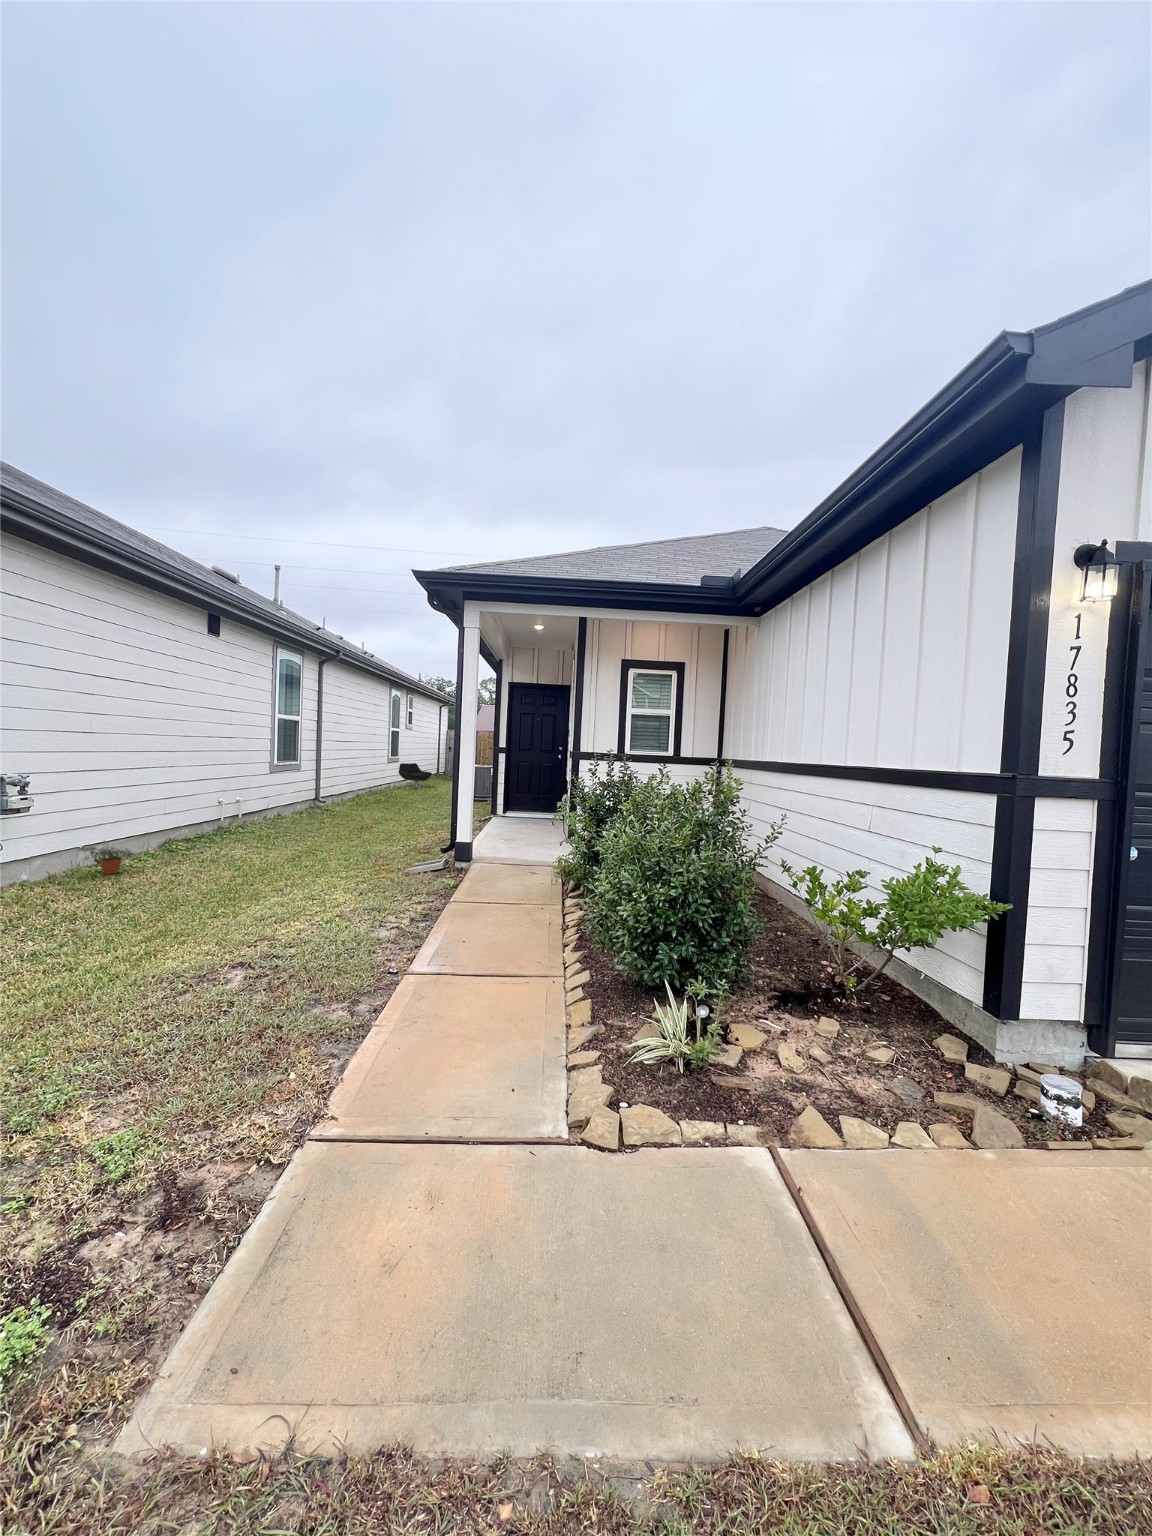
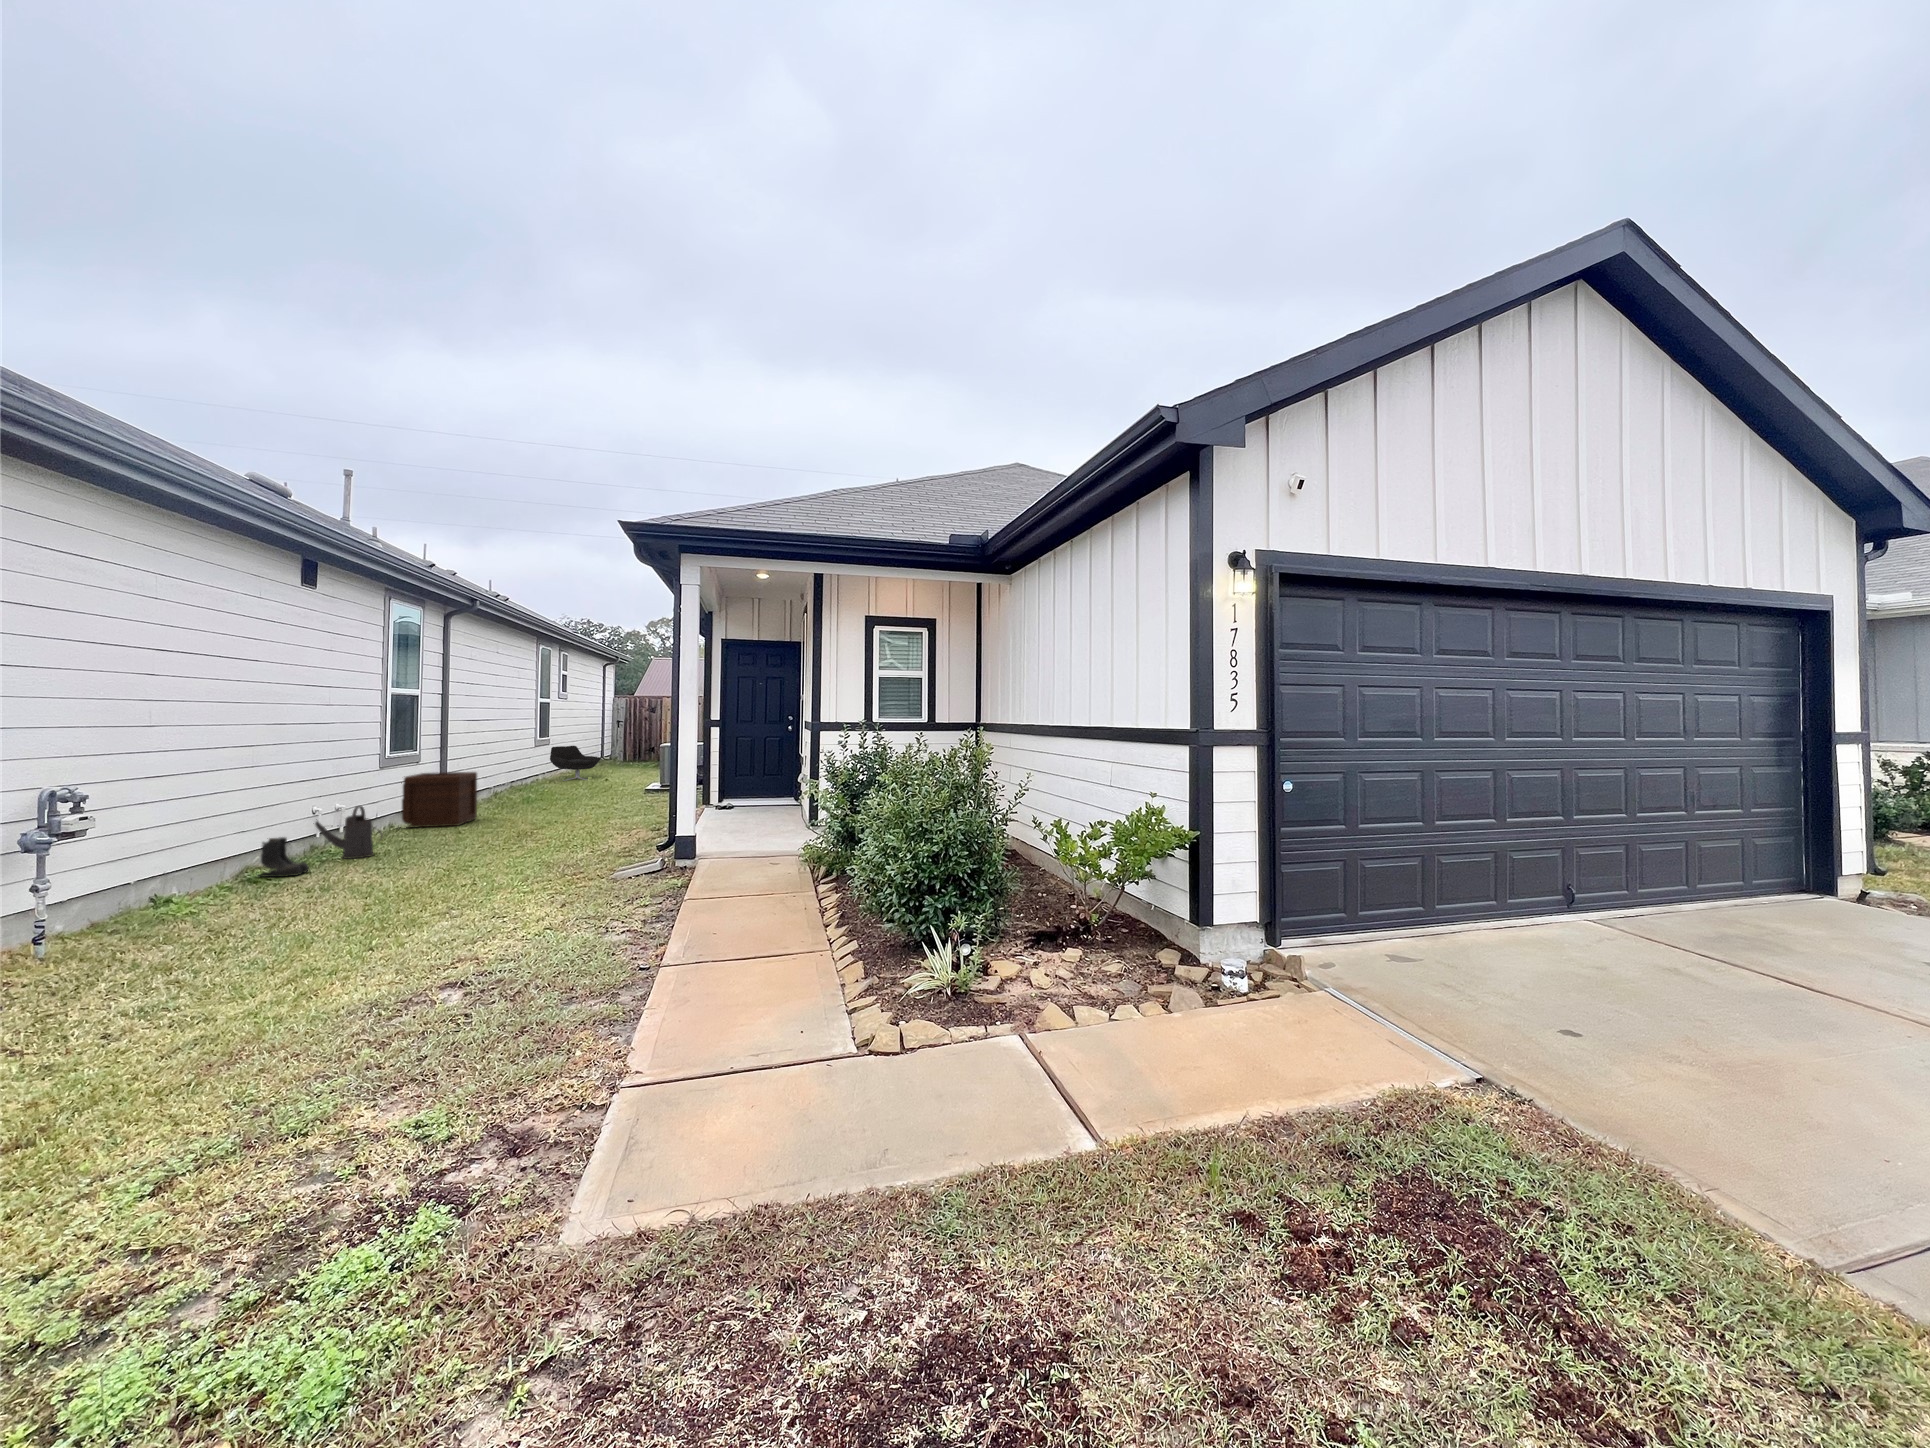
wooden crate: none [285,778,337,818] -> present [401,772,477,828]
watering can: none [212,800,260,839] -> present [315,806,383,859]
boots: none [169,820,207,849] -> present [258,837,310,877]
potted plant: present [80,847,135,874] -> none [143,876,240,913]

